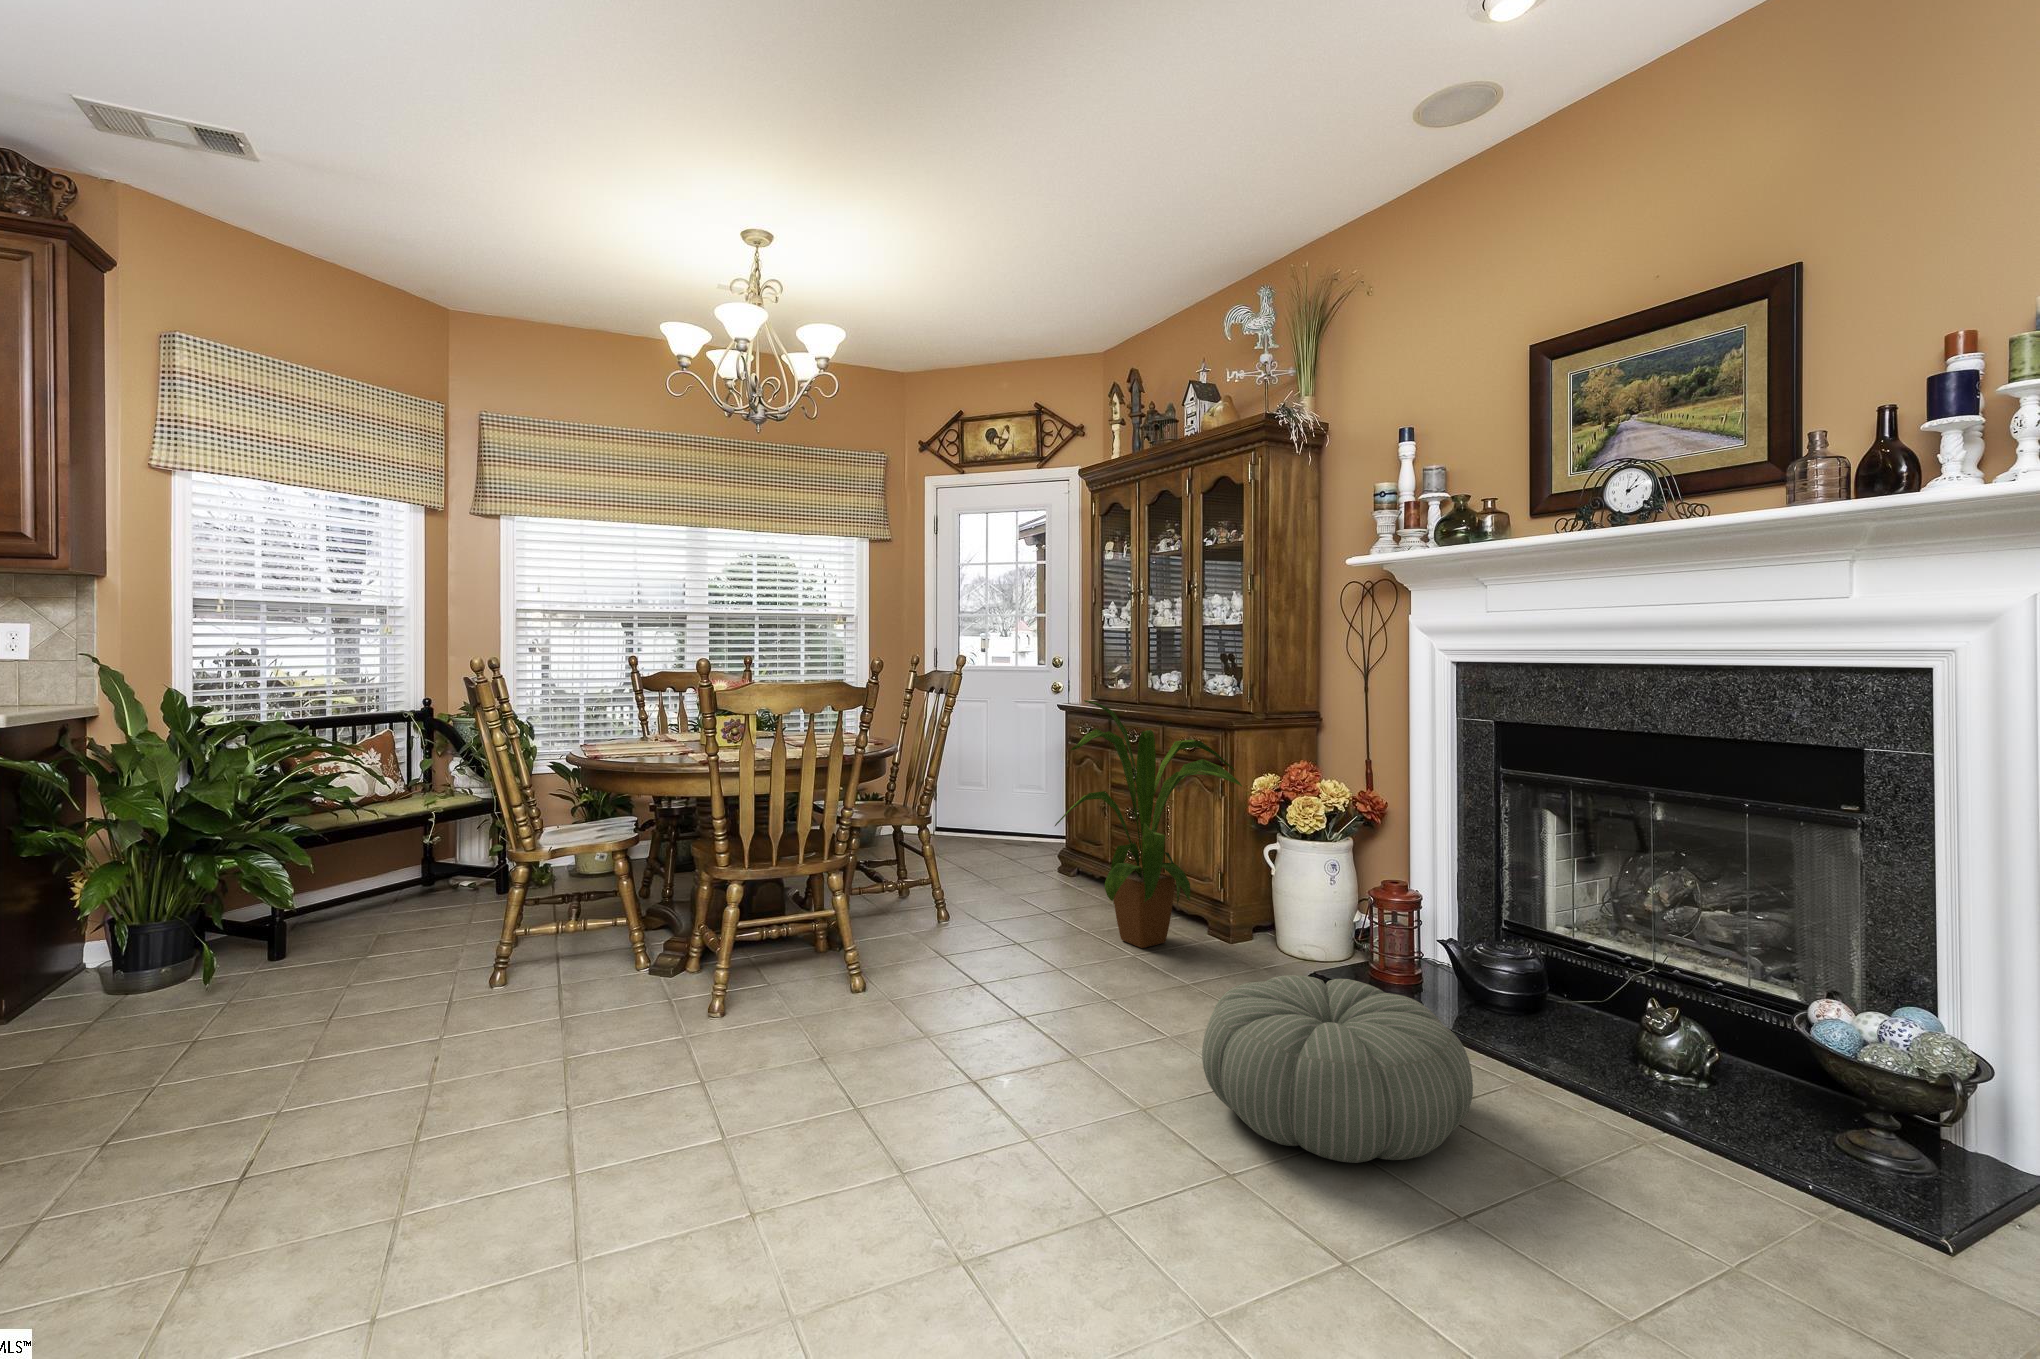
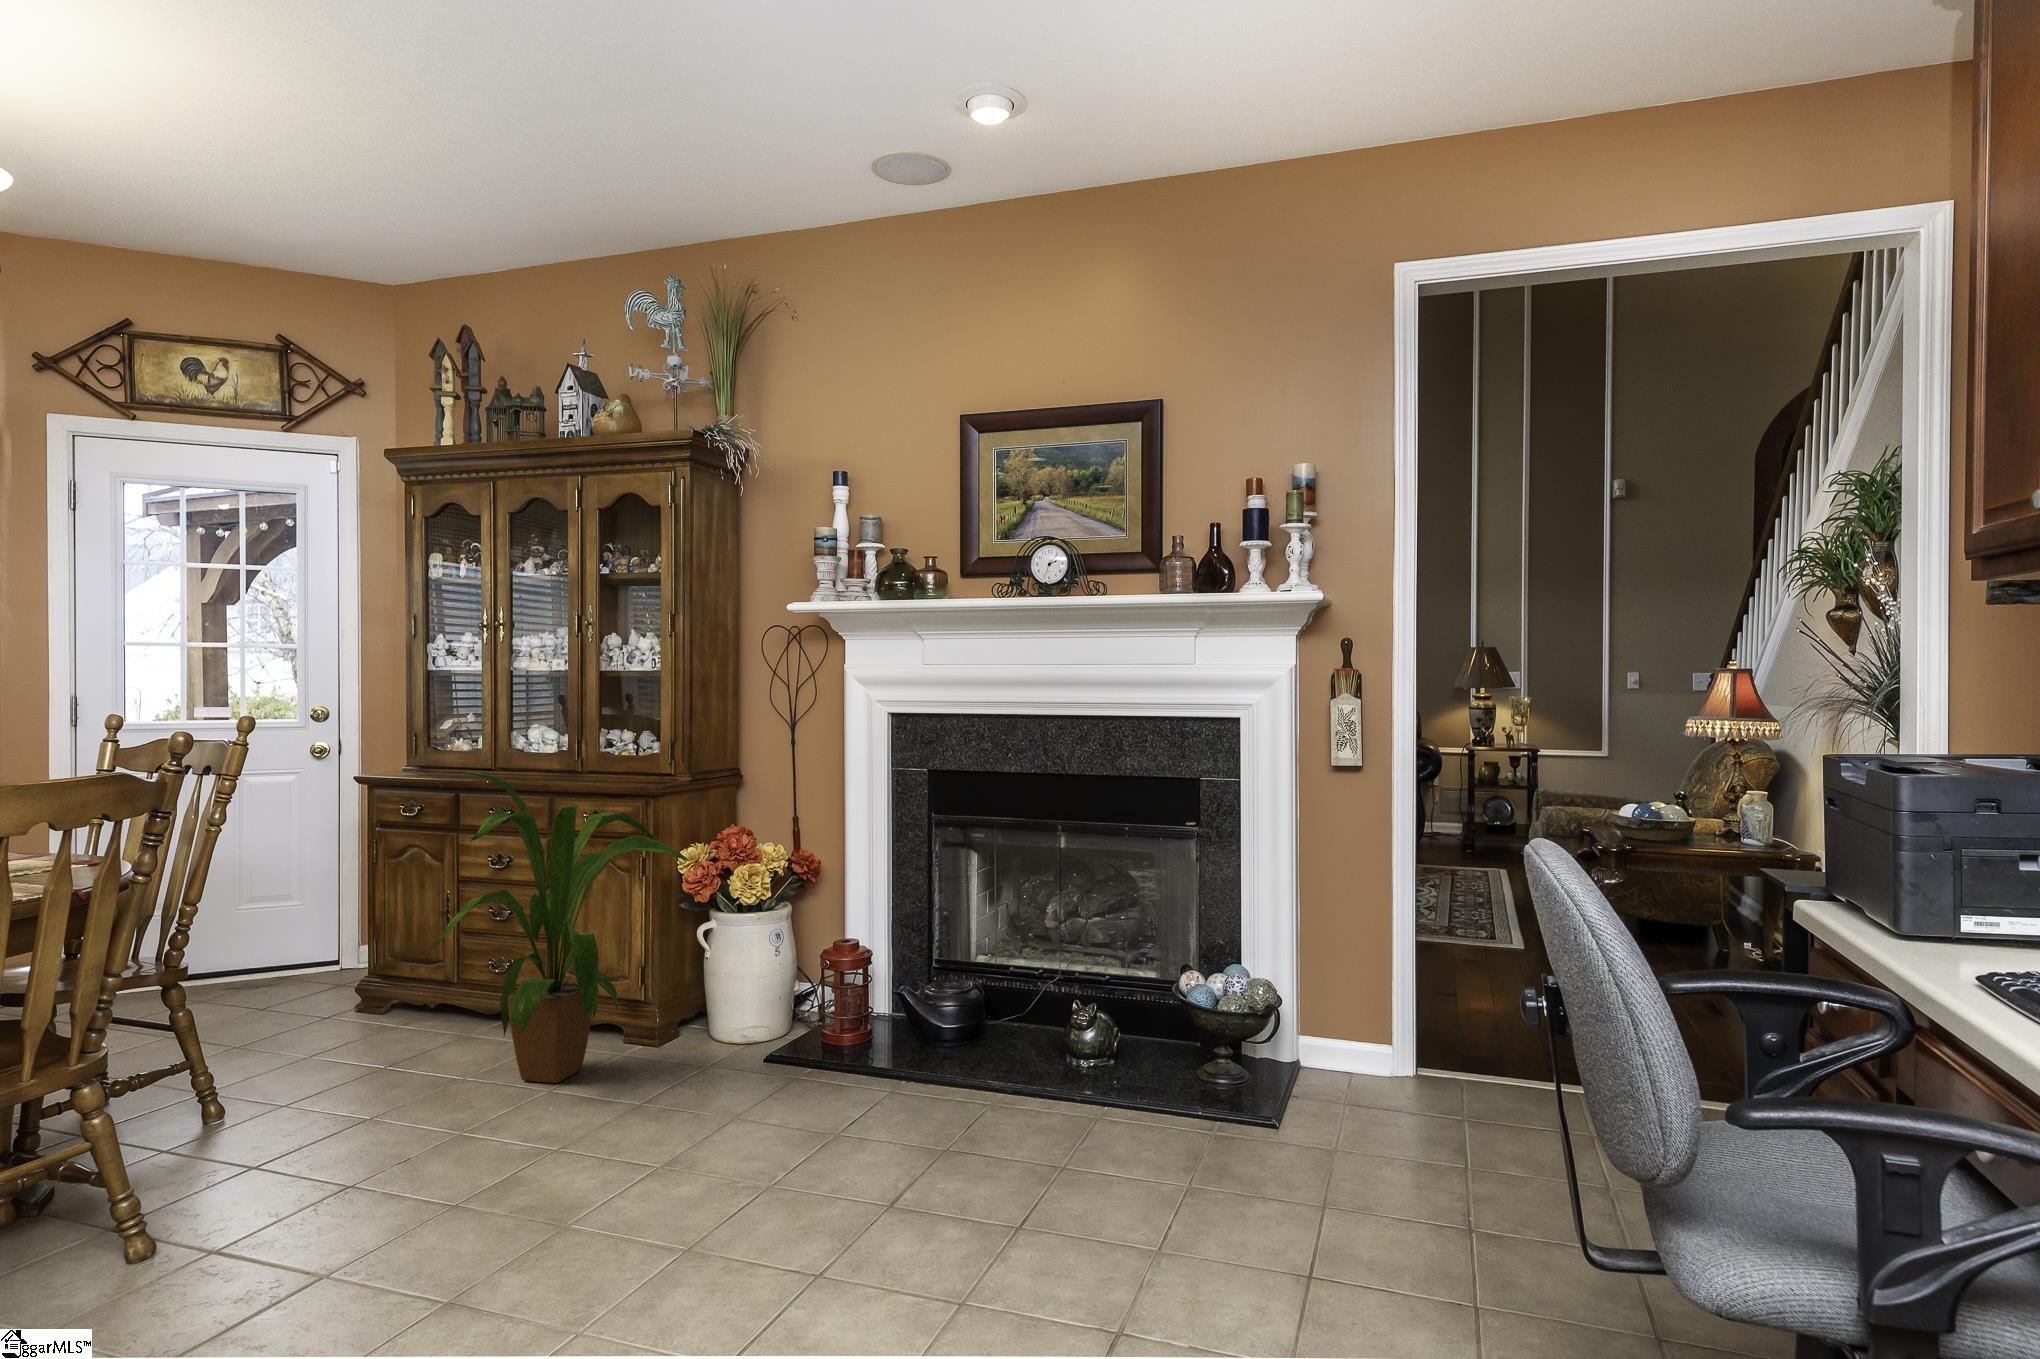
pouf: present [1202,975,1473,1163] -> none [743,1046,1000,1228]

